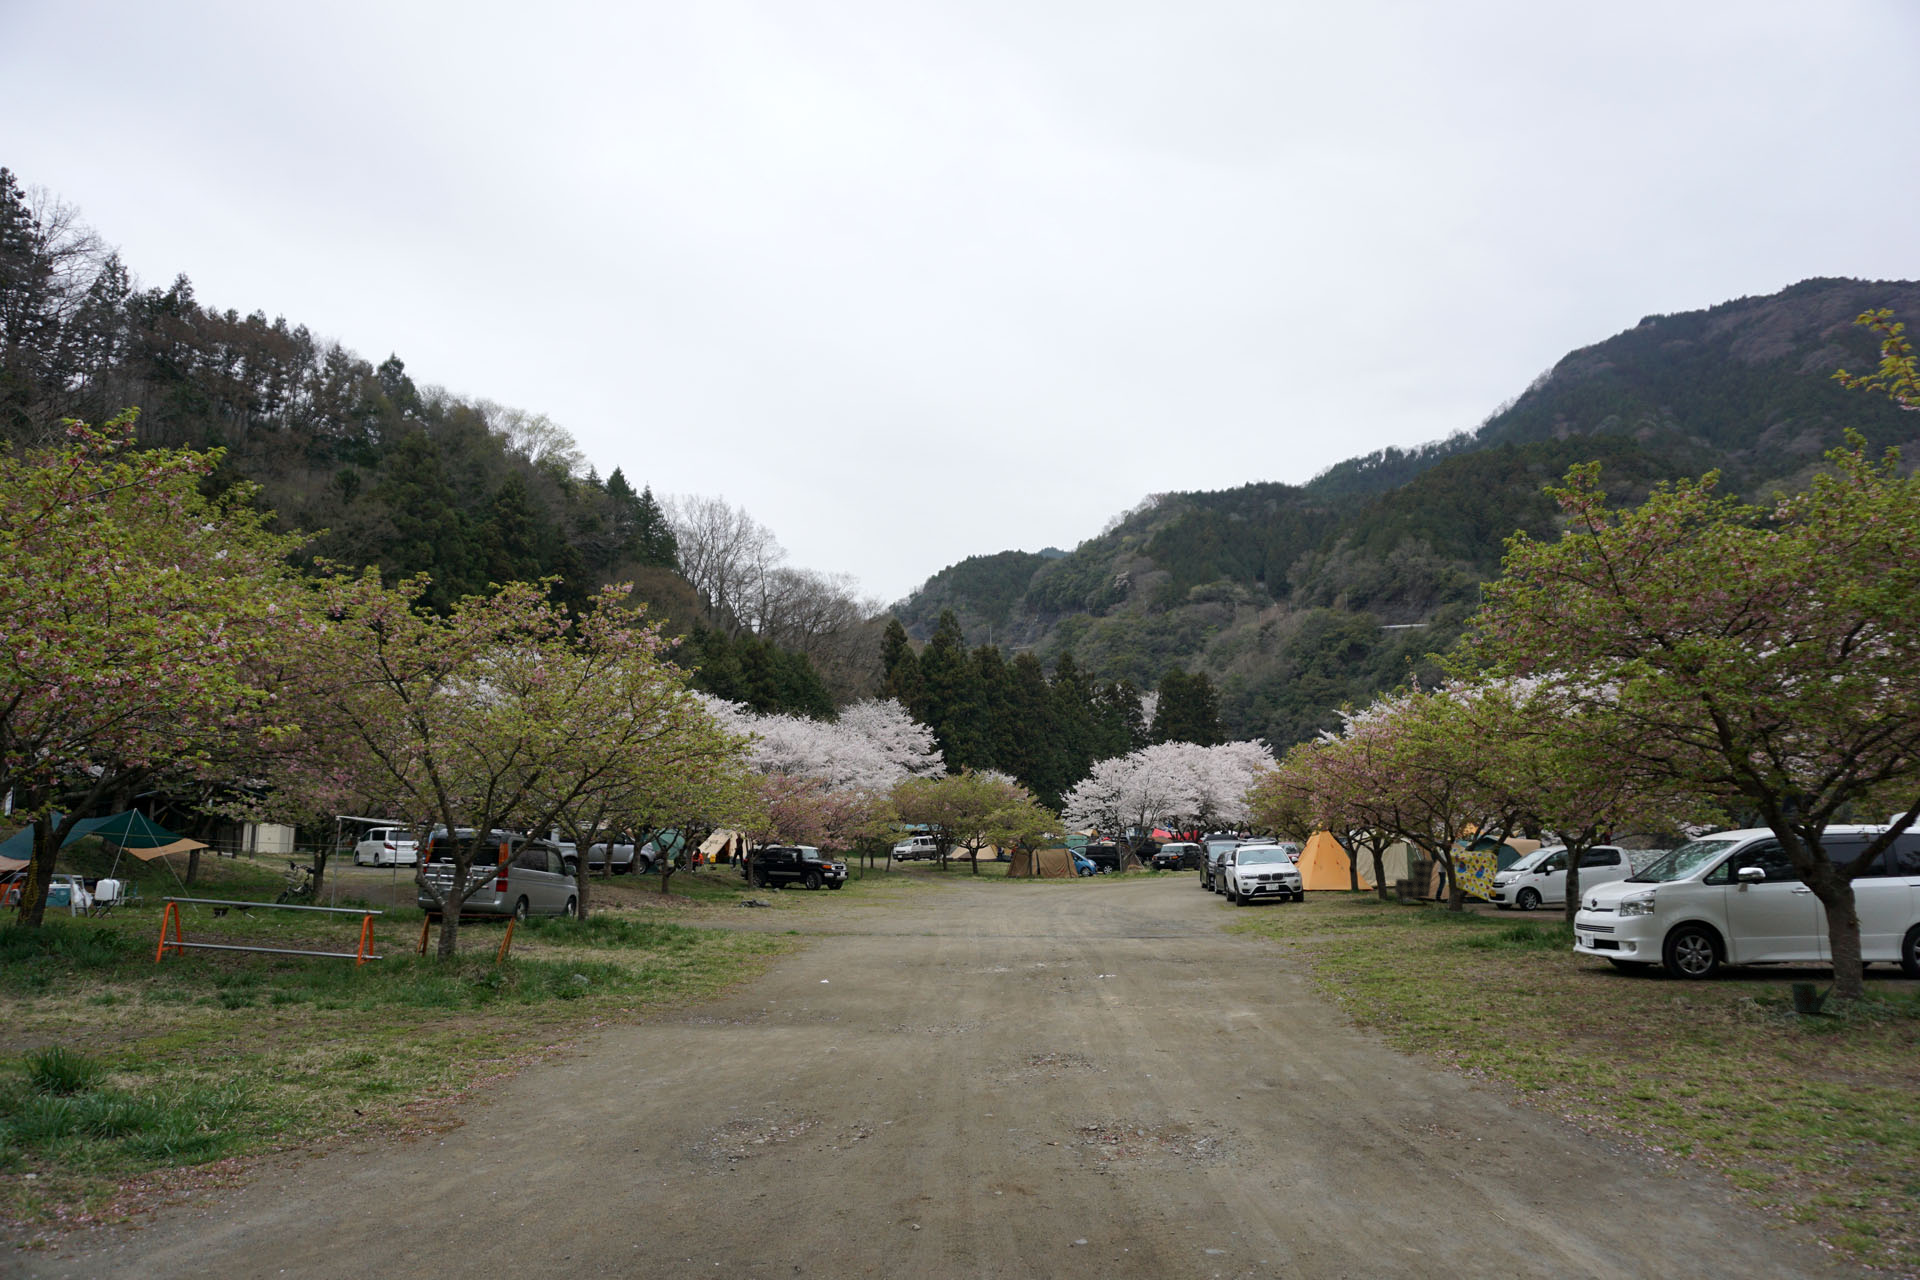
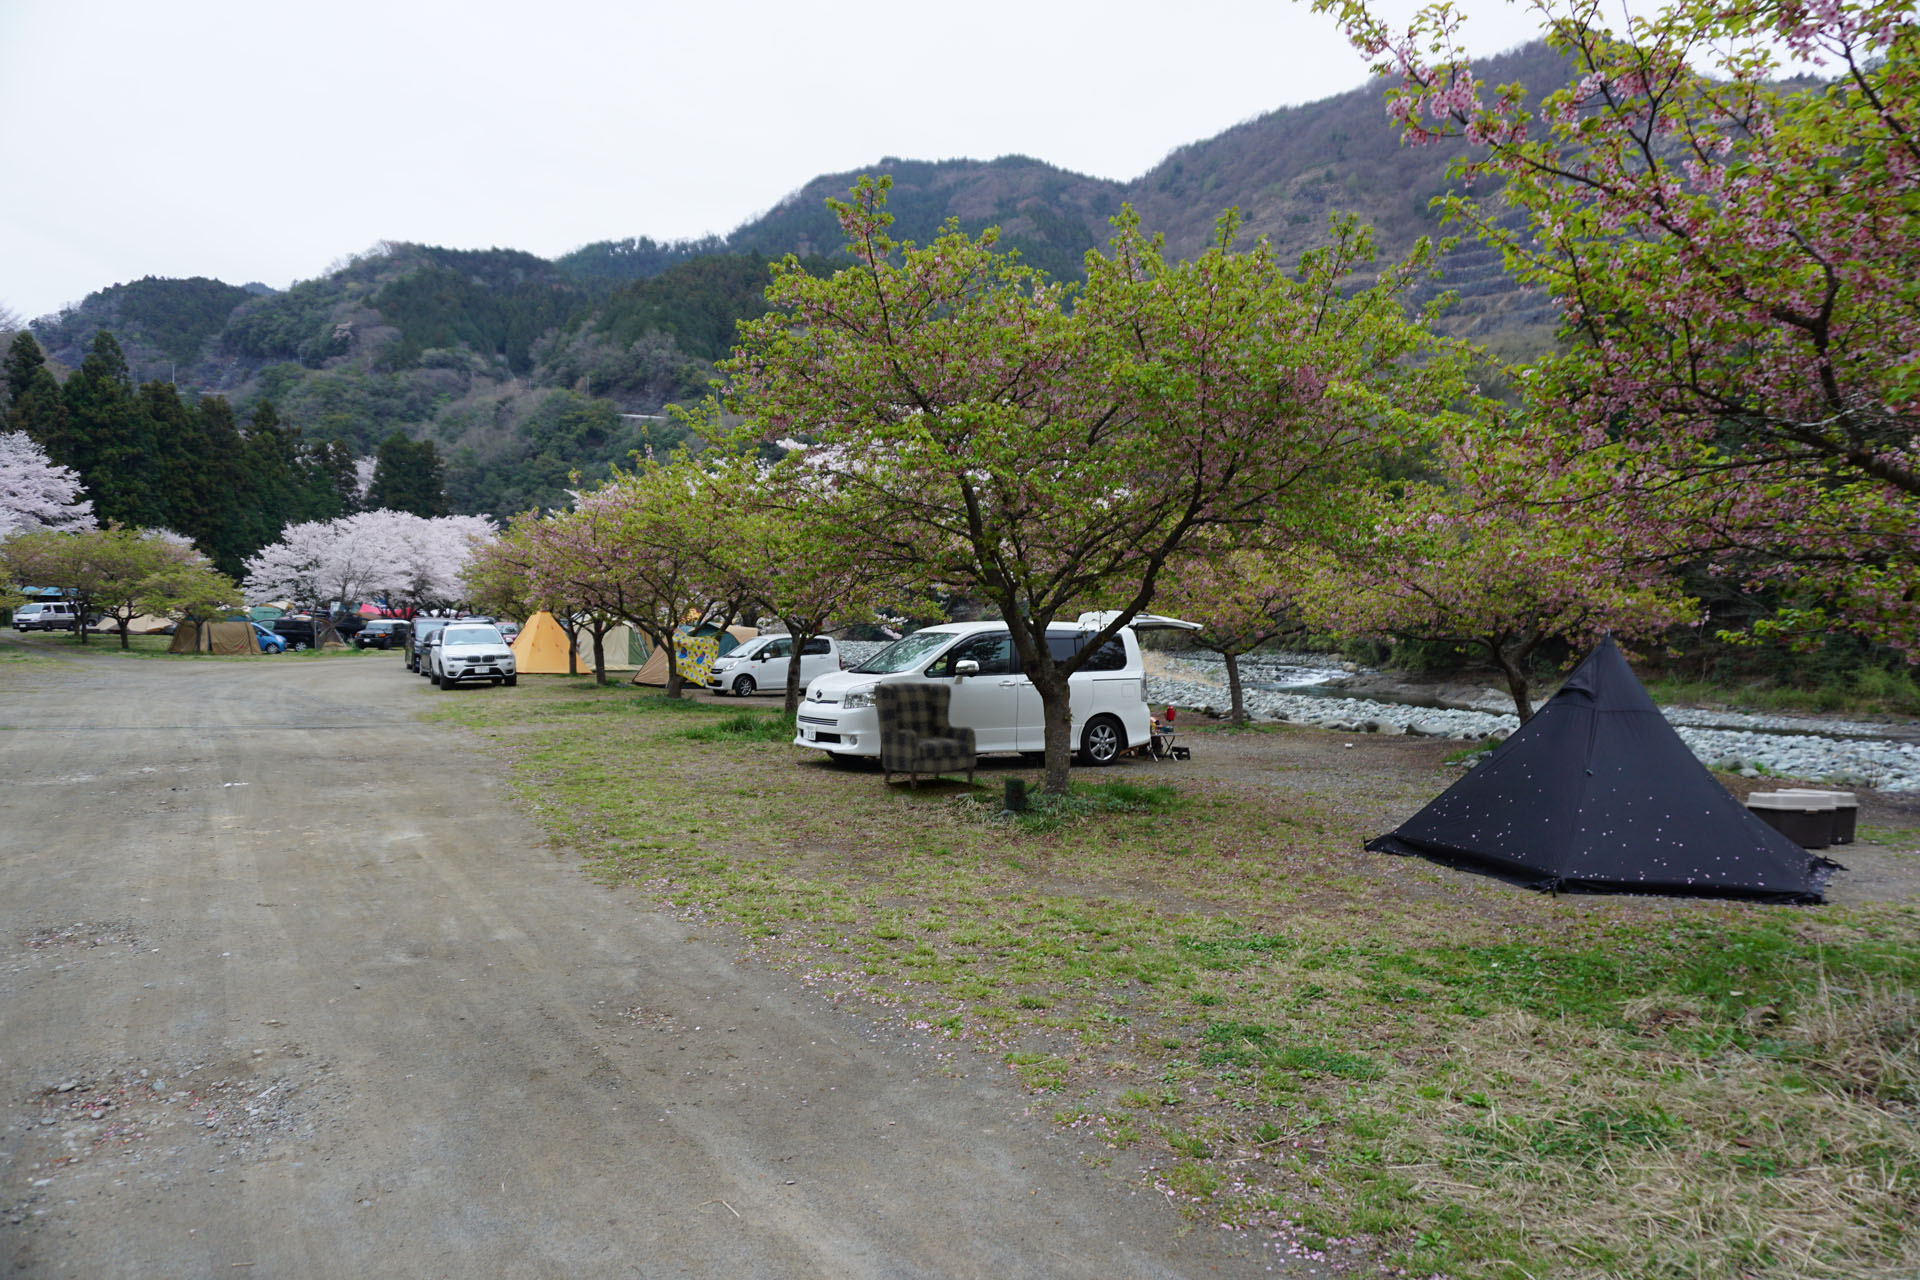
chair: present [1395,860,1434,904] -> present [874,682,976,790]

